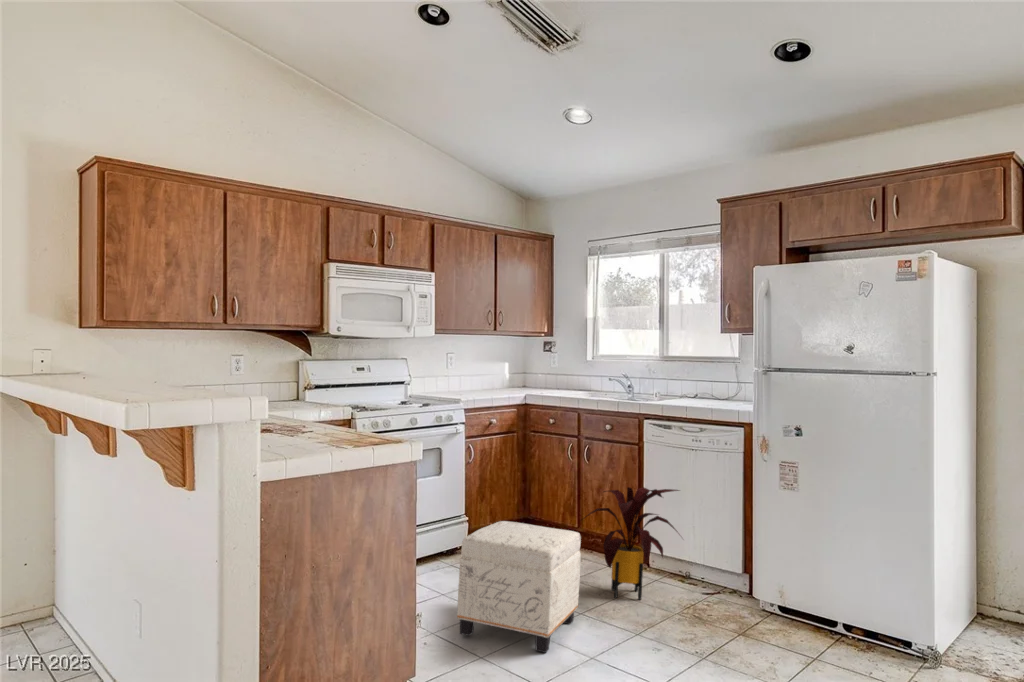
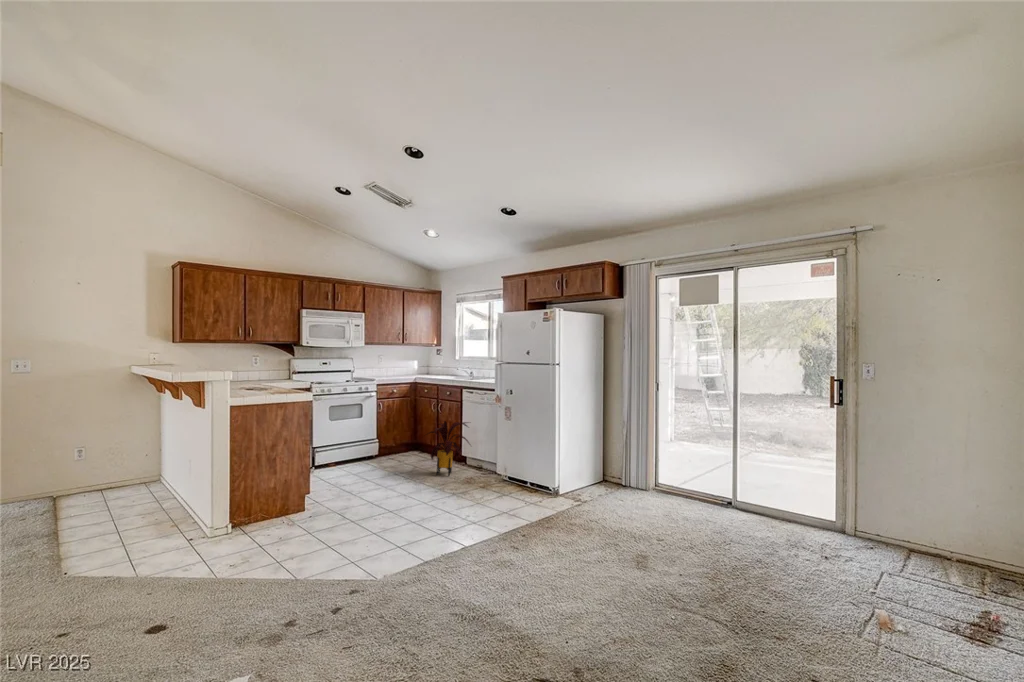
ottoman: present [457,521,581,653] -> none [347,437,413,494]

